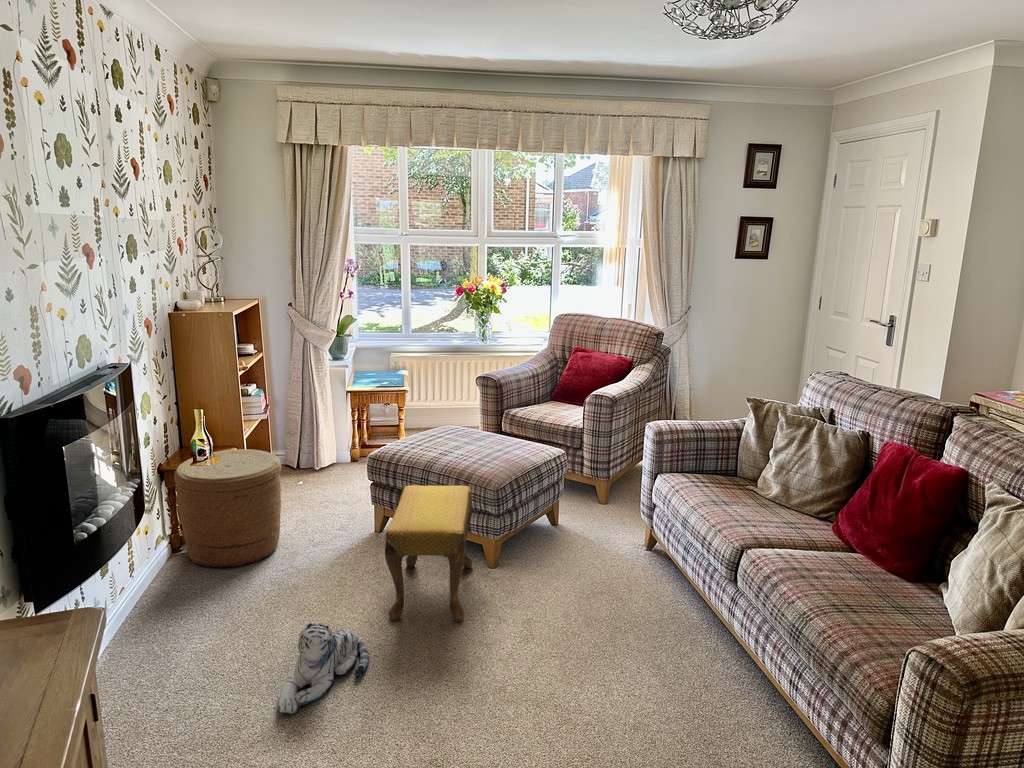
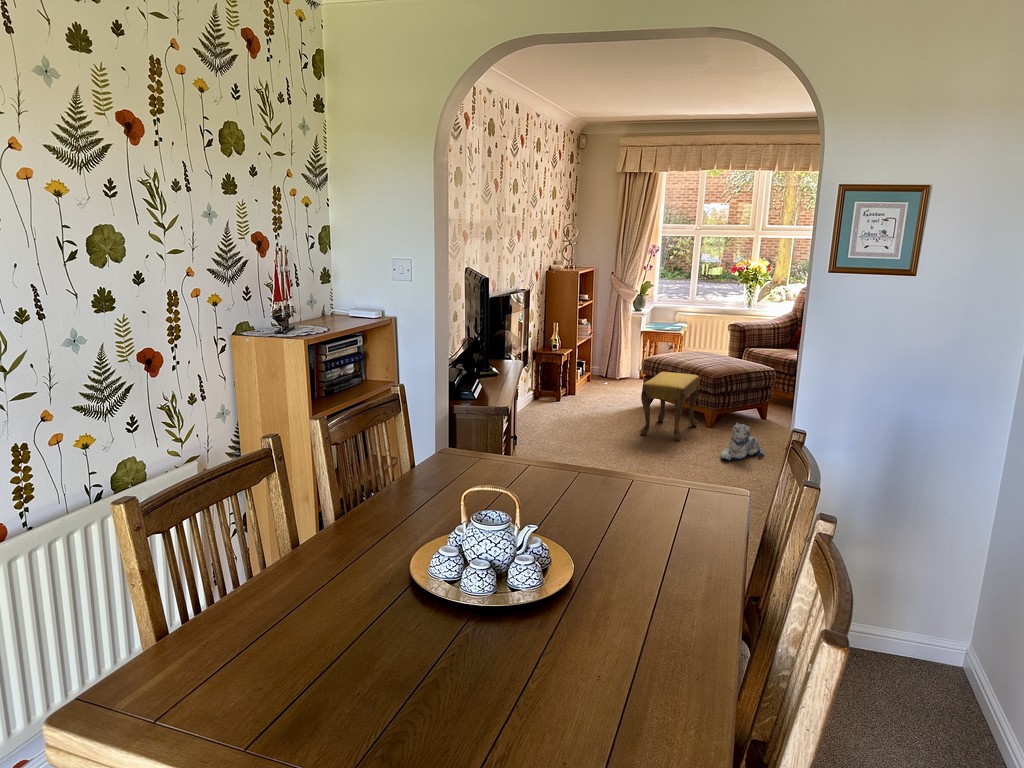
woven basket: present [174,449,282,567] -> none [541,349,596,409]
plush toy: present [278,622,369,714] -> present [721,423,765,461]

